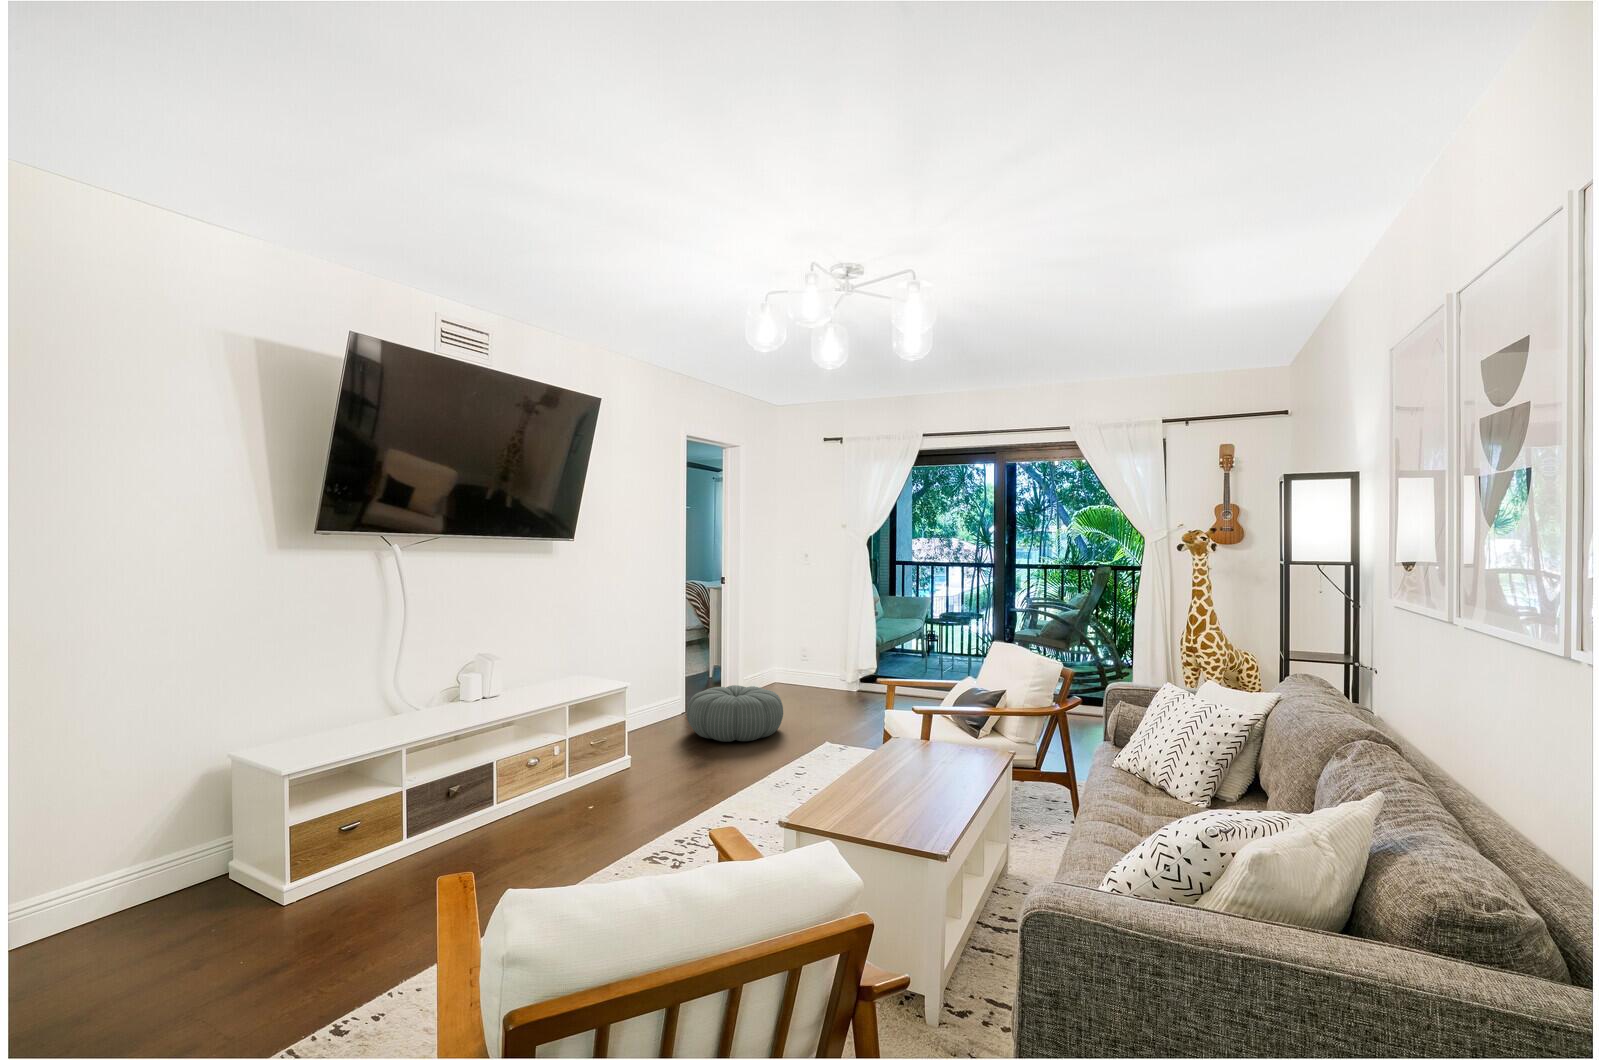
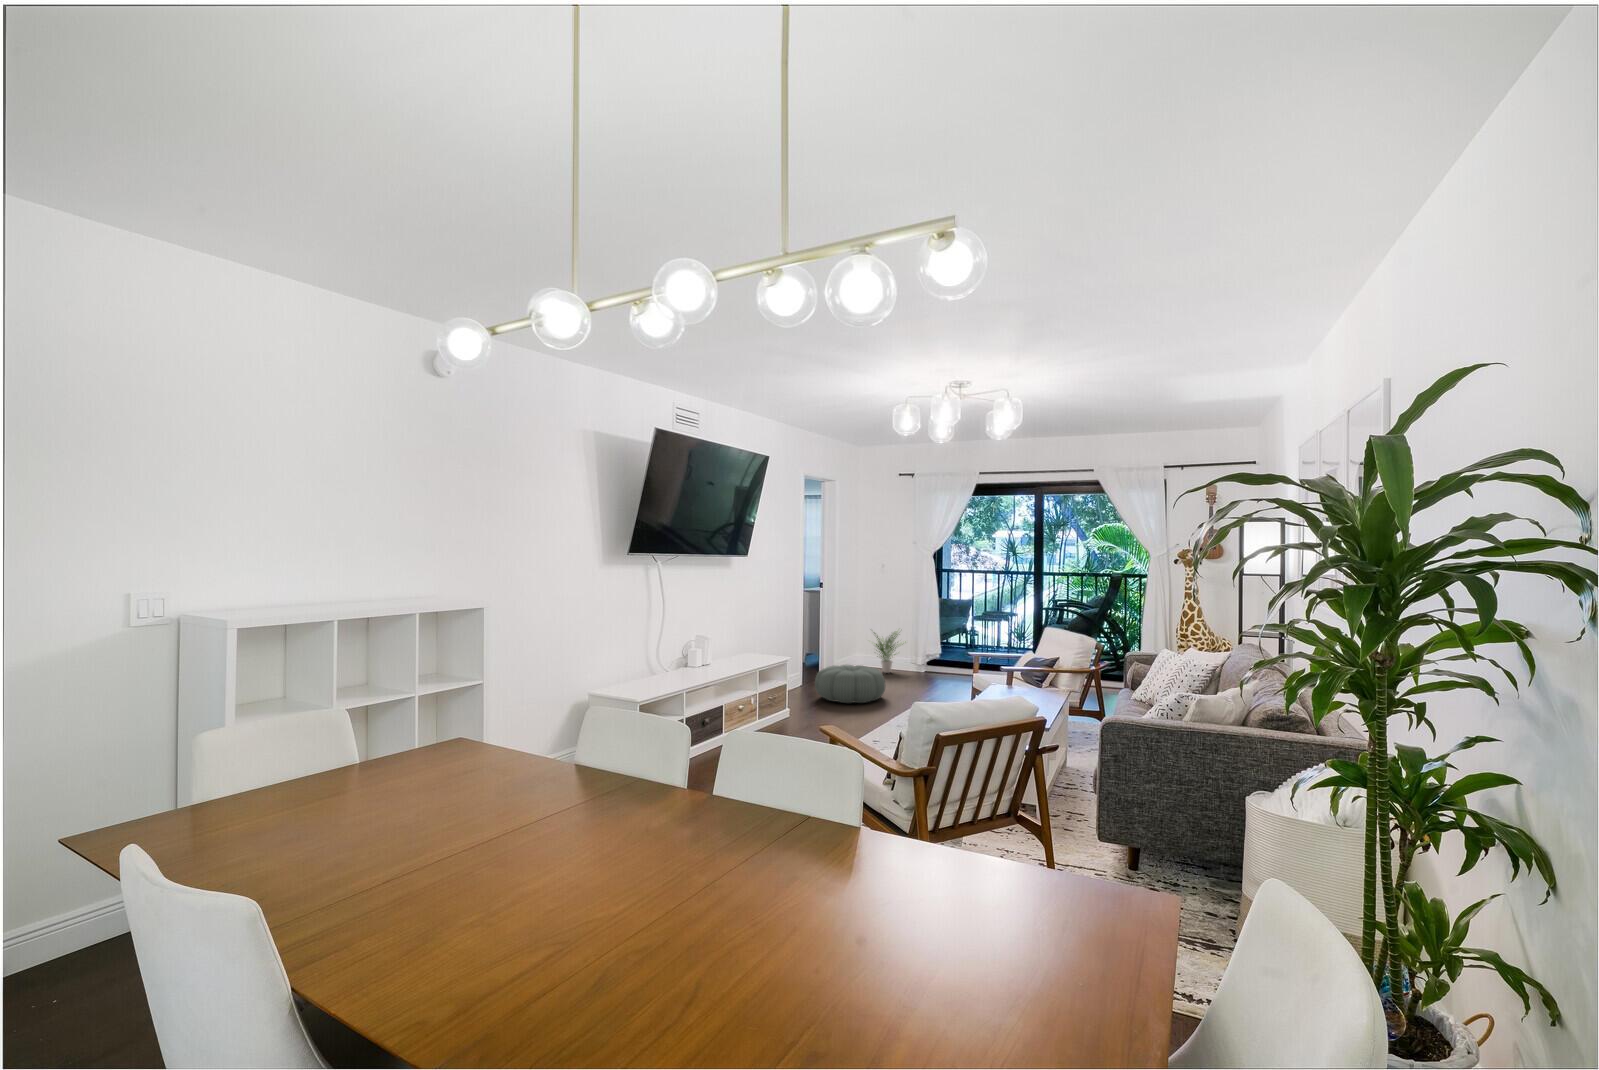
potted plant: none [780,632,833,691] -> present [874,633,898,673]

